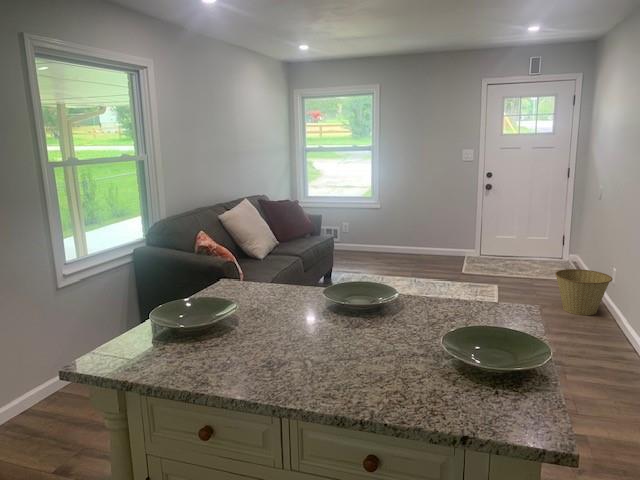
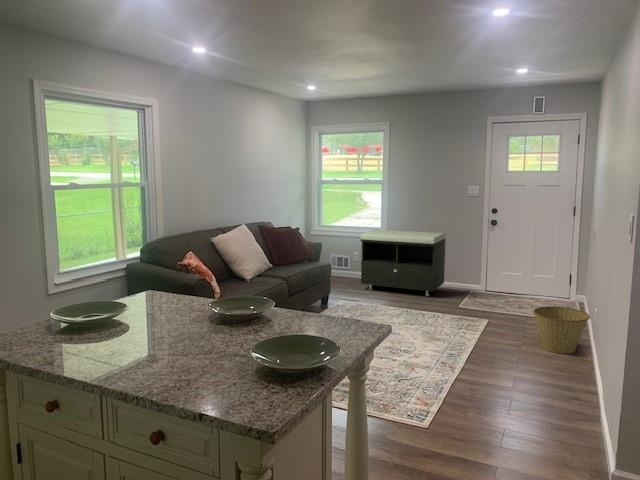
storage bench: none [356,198,440,263] -> present [360,230,445,296]

